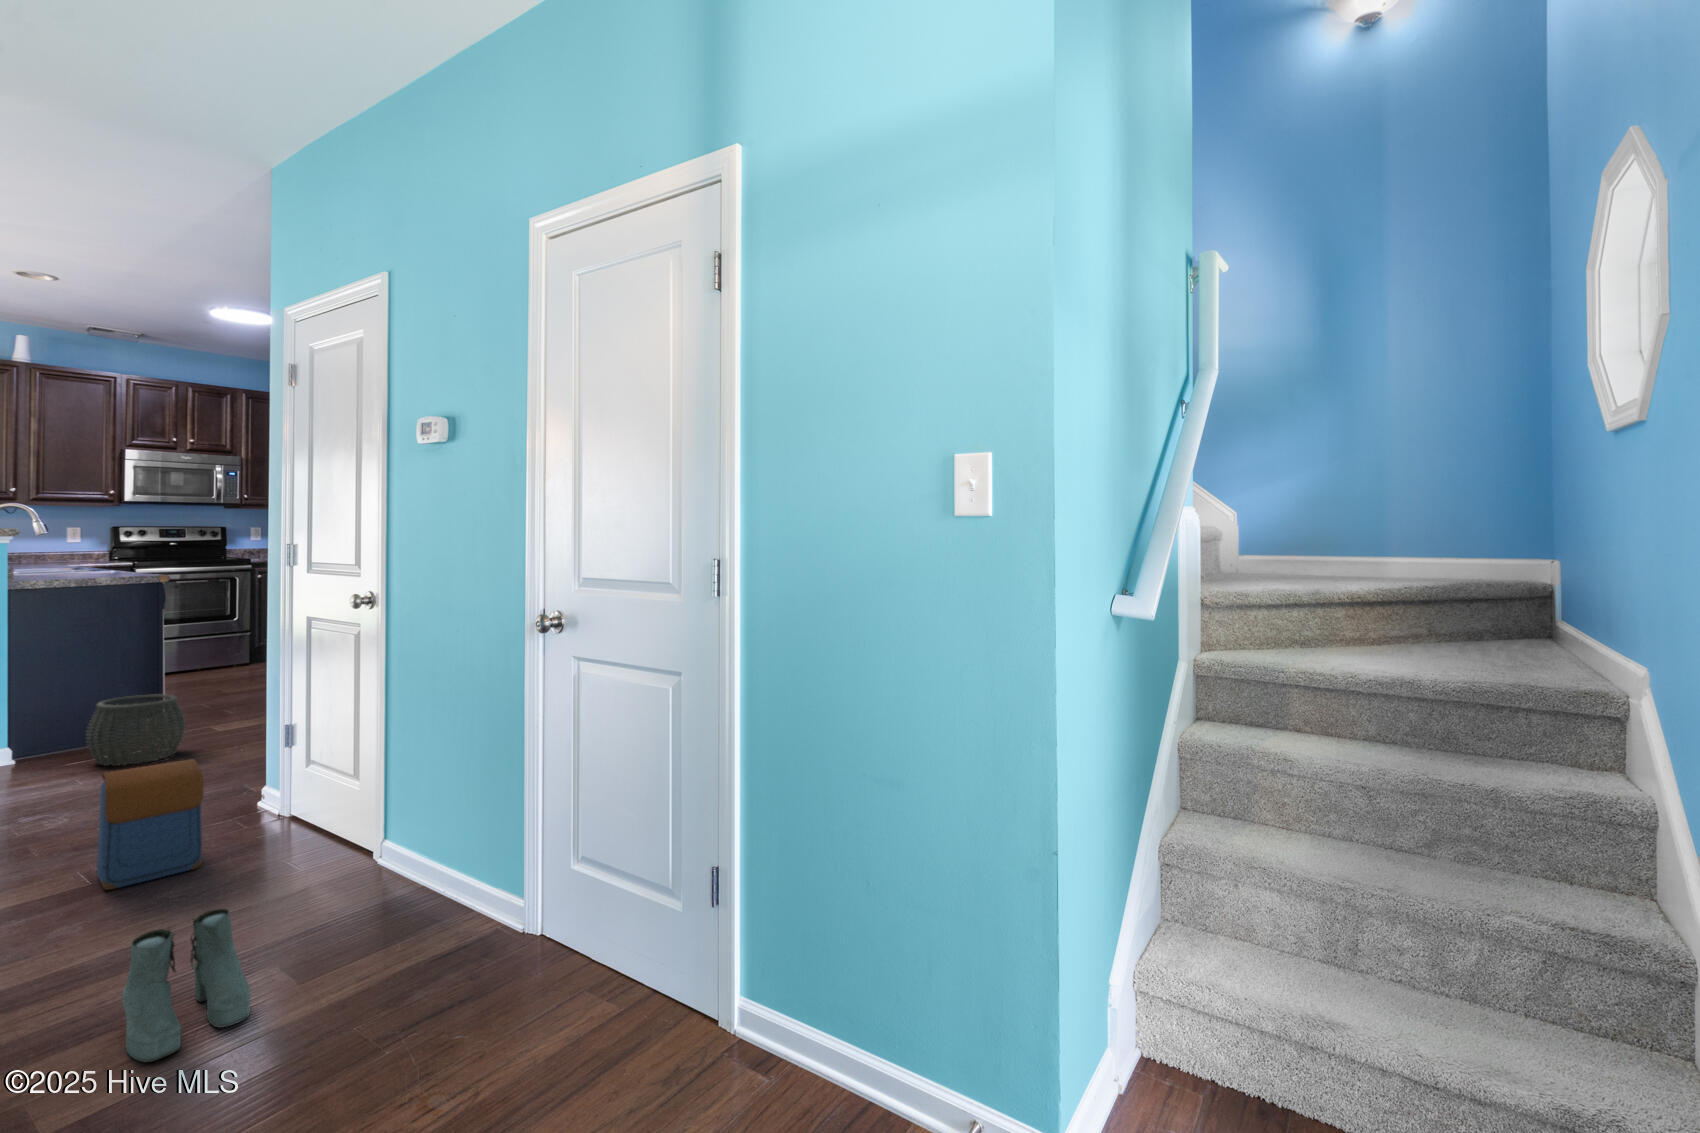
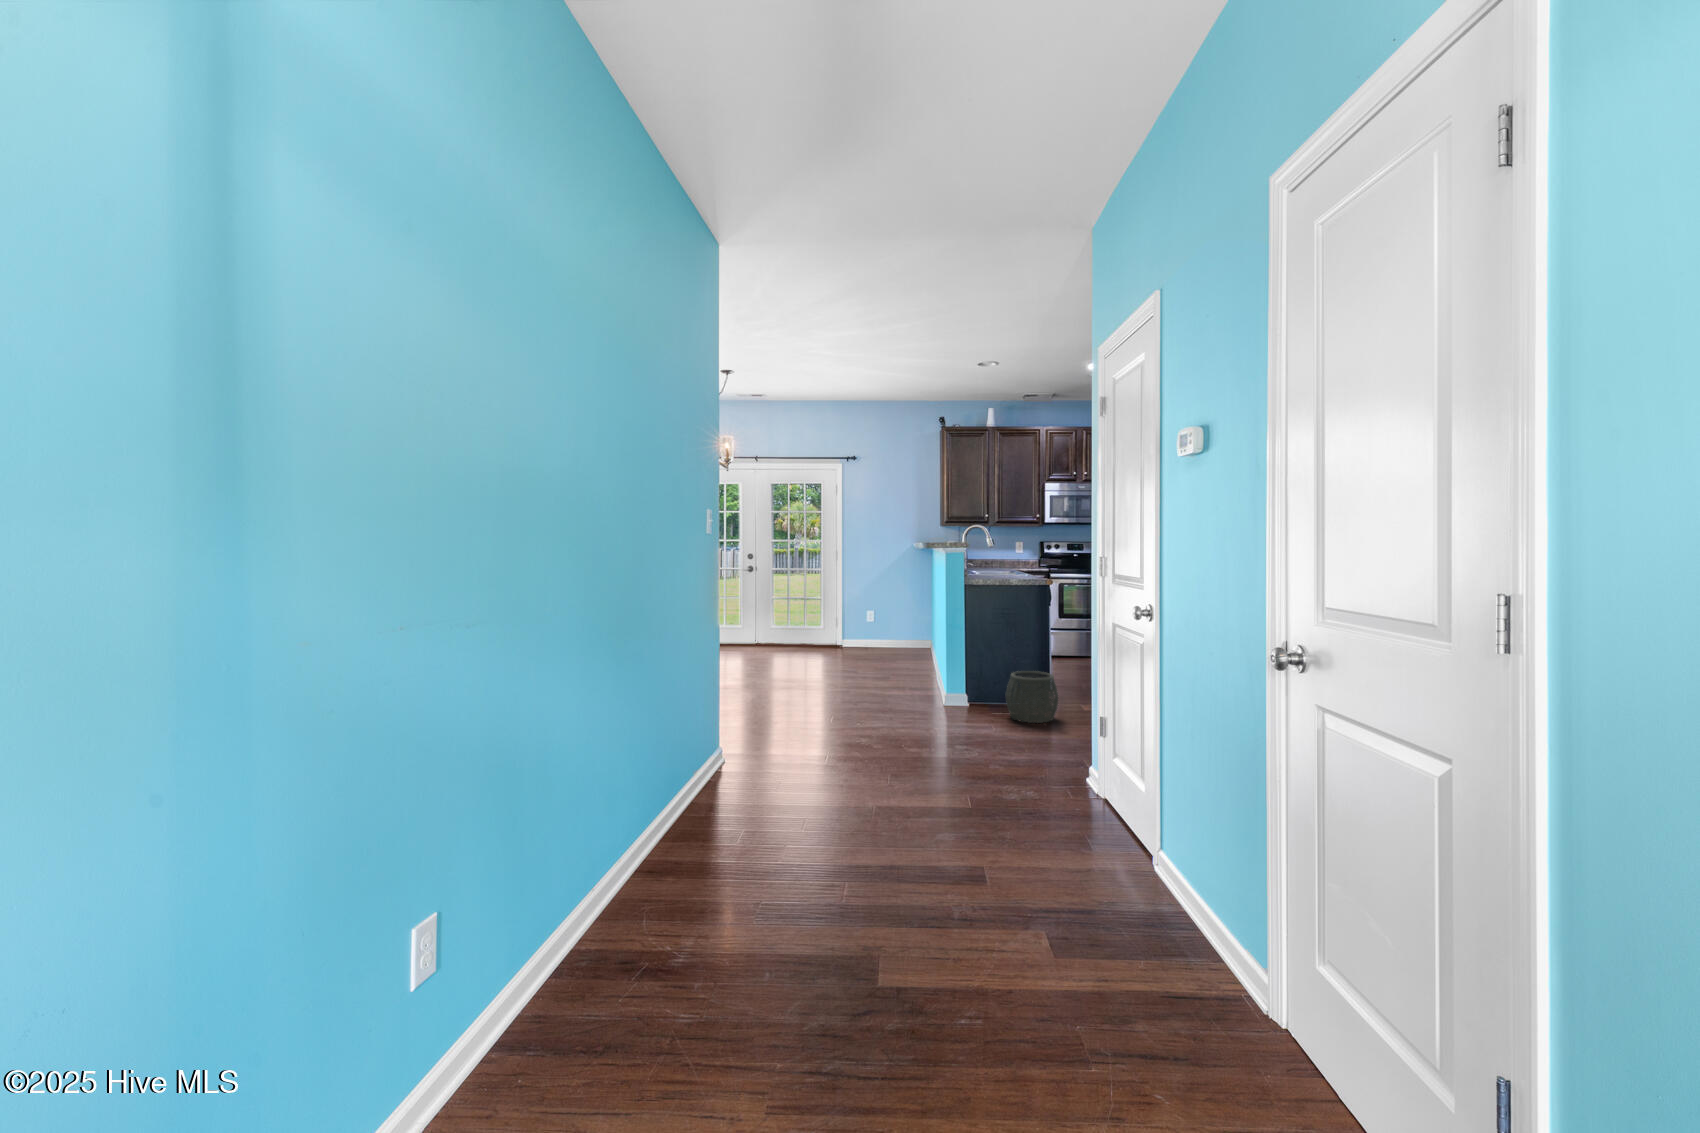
backpack: present [97,759,204,890] -> none [983,728,1038,818]
boots: present [122,909,250,1062] -> none [956,858,1026,958]

